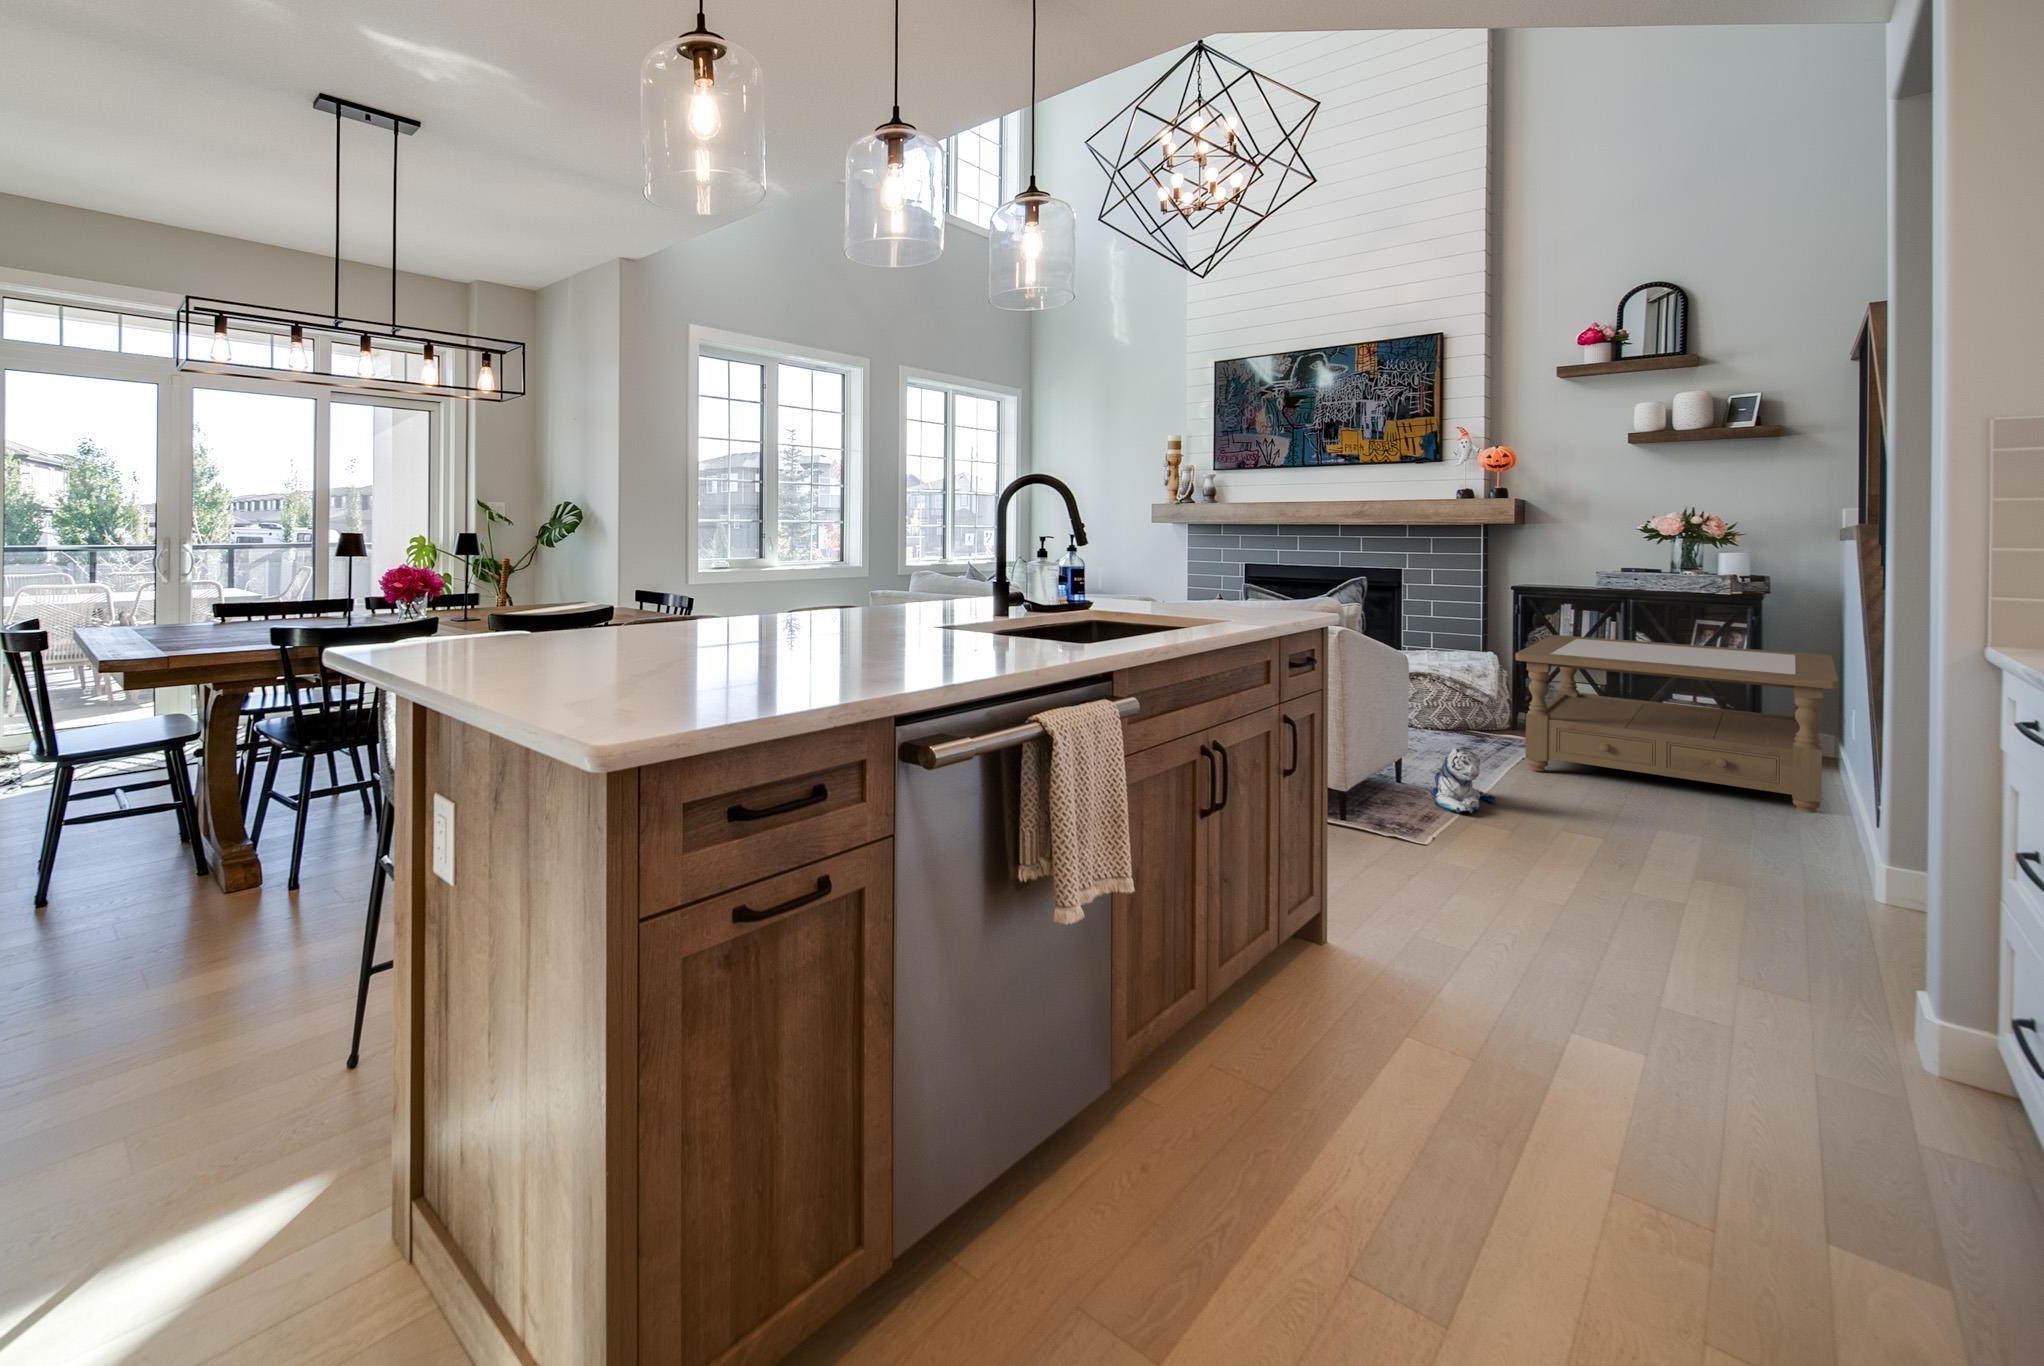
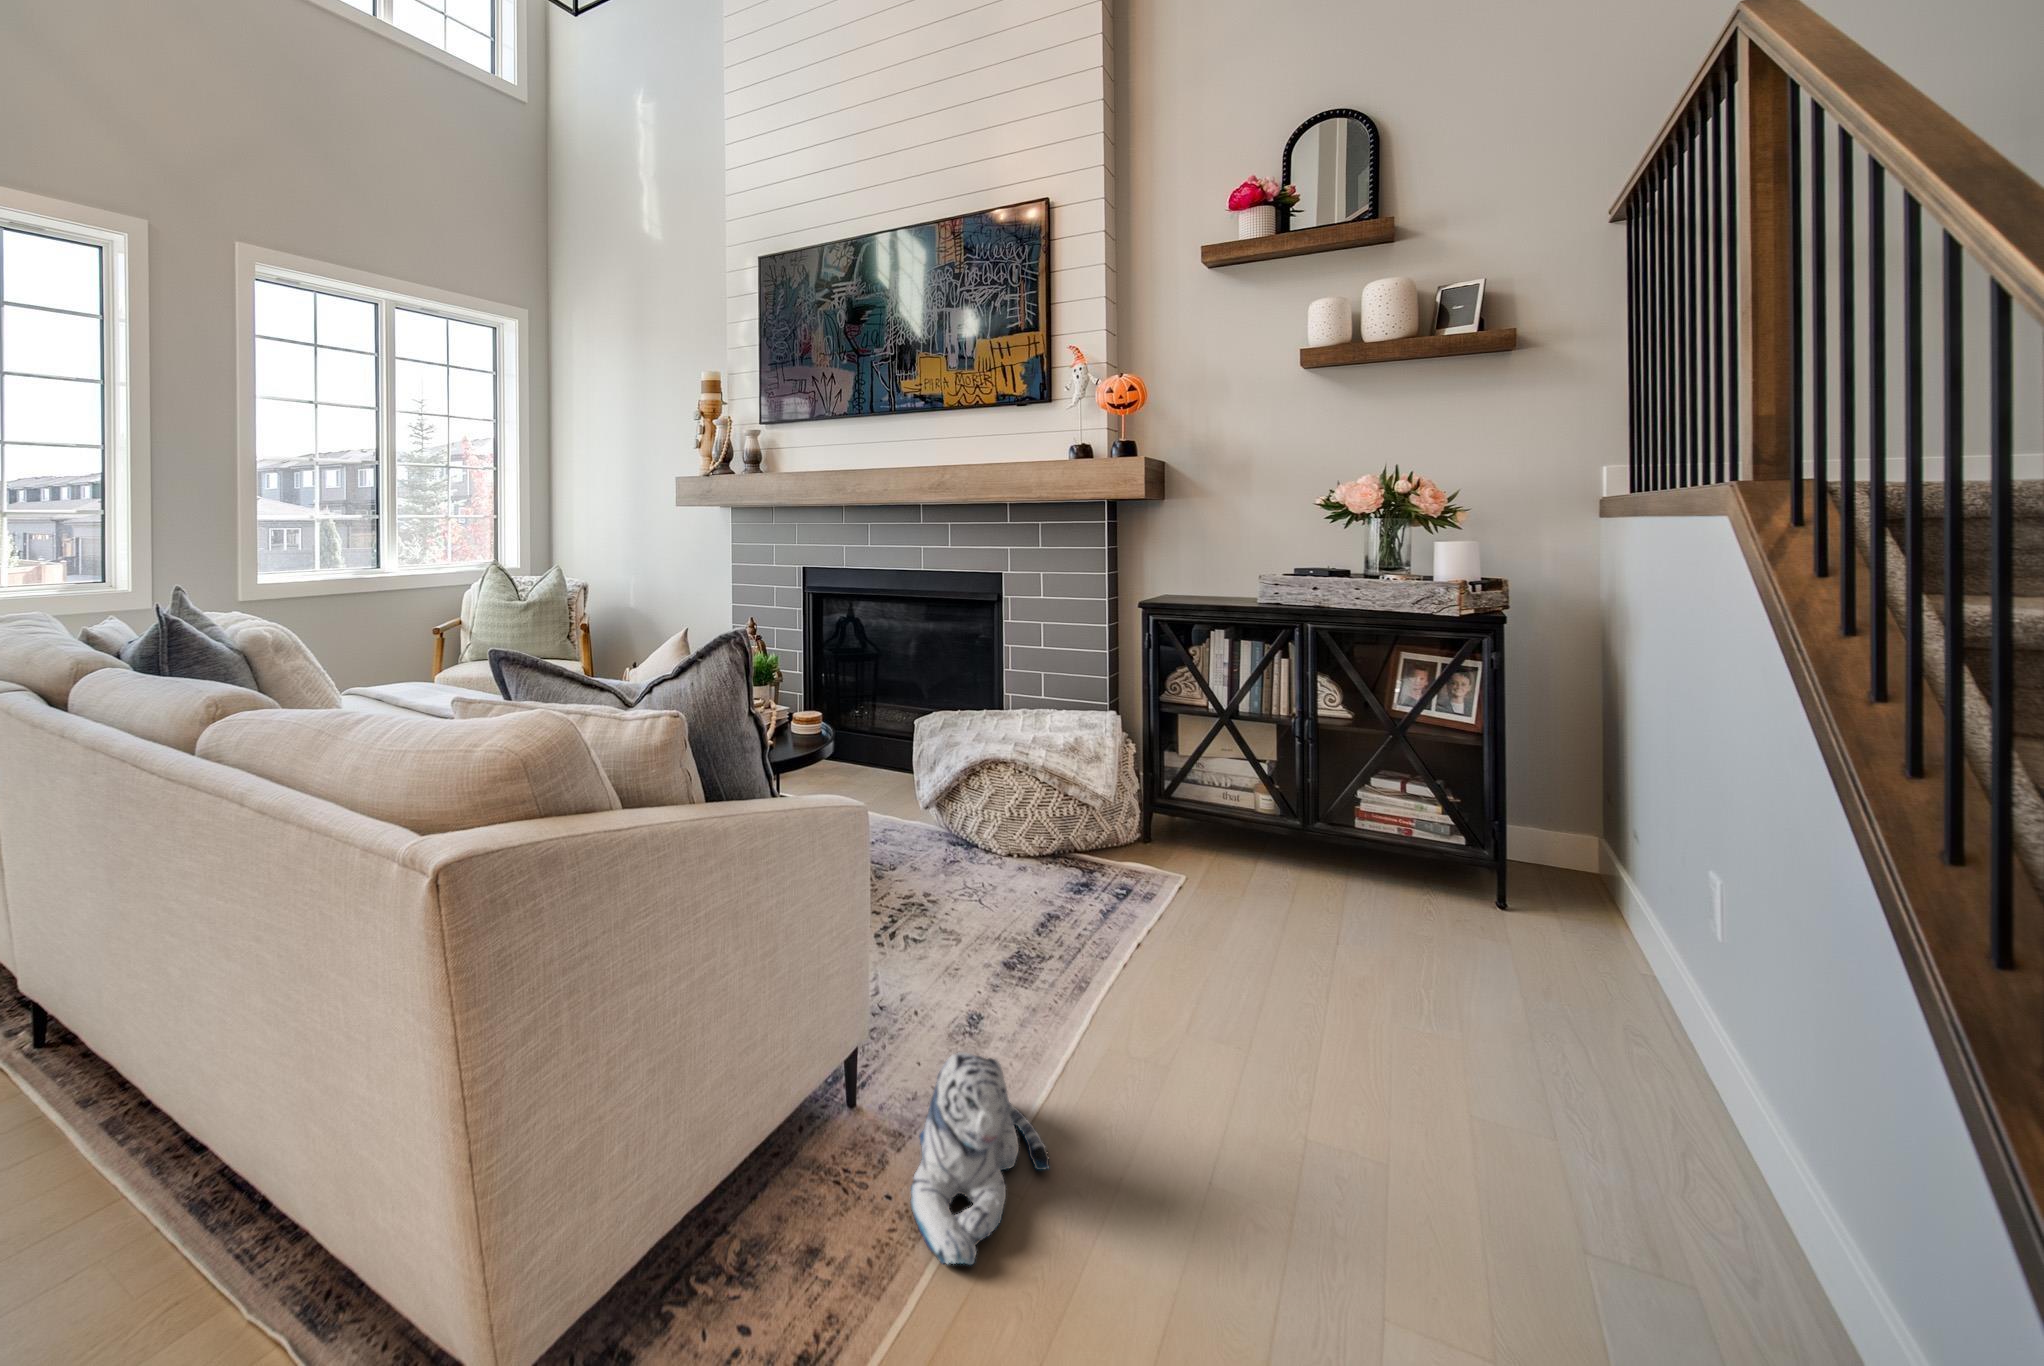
coffee table: present [1515,635,1838,813] -> none [1121,684,1712,1107]

